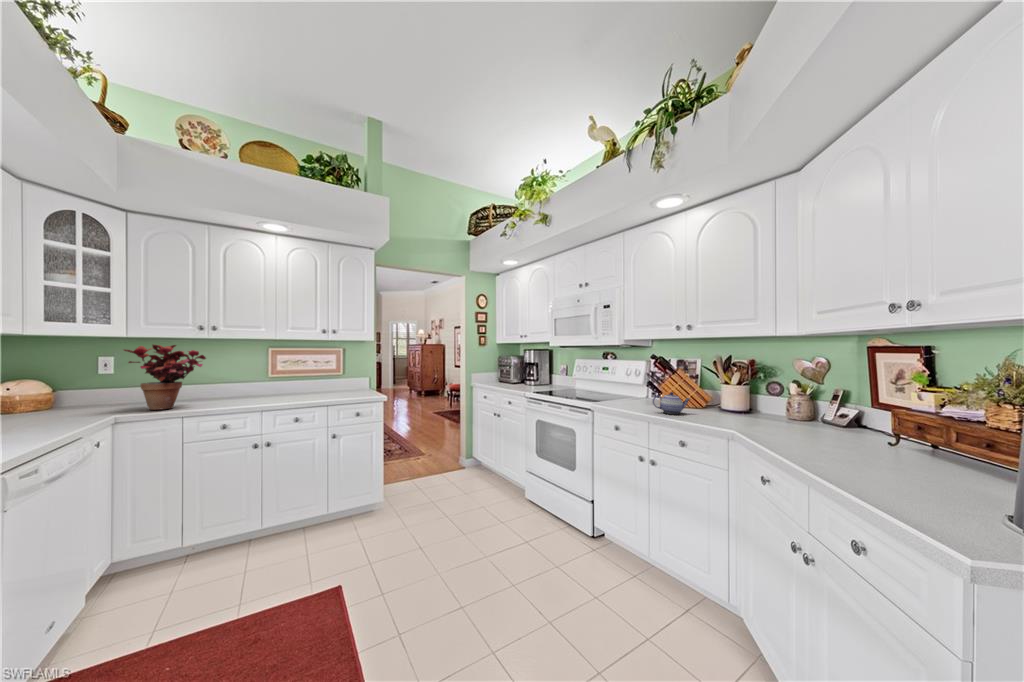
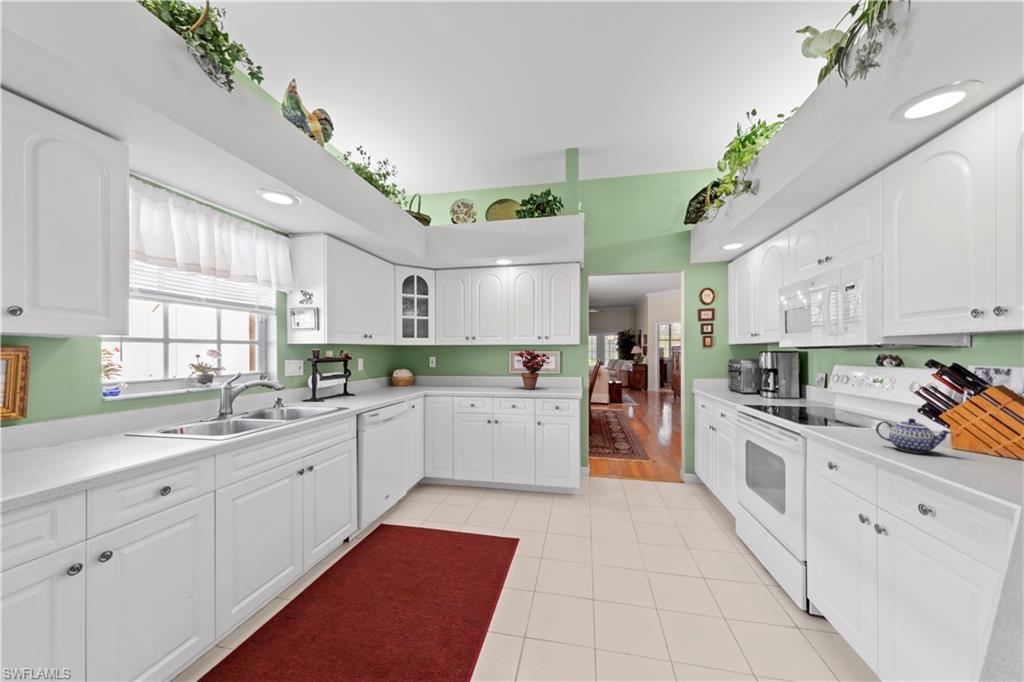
potted plant: present [124,345,206,410] -> present [515,350,550,389]

